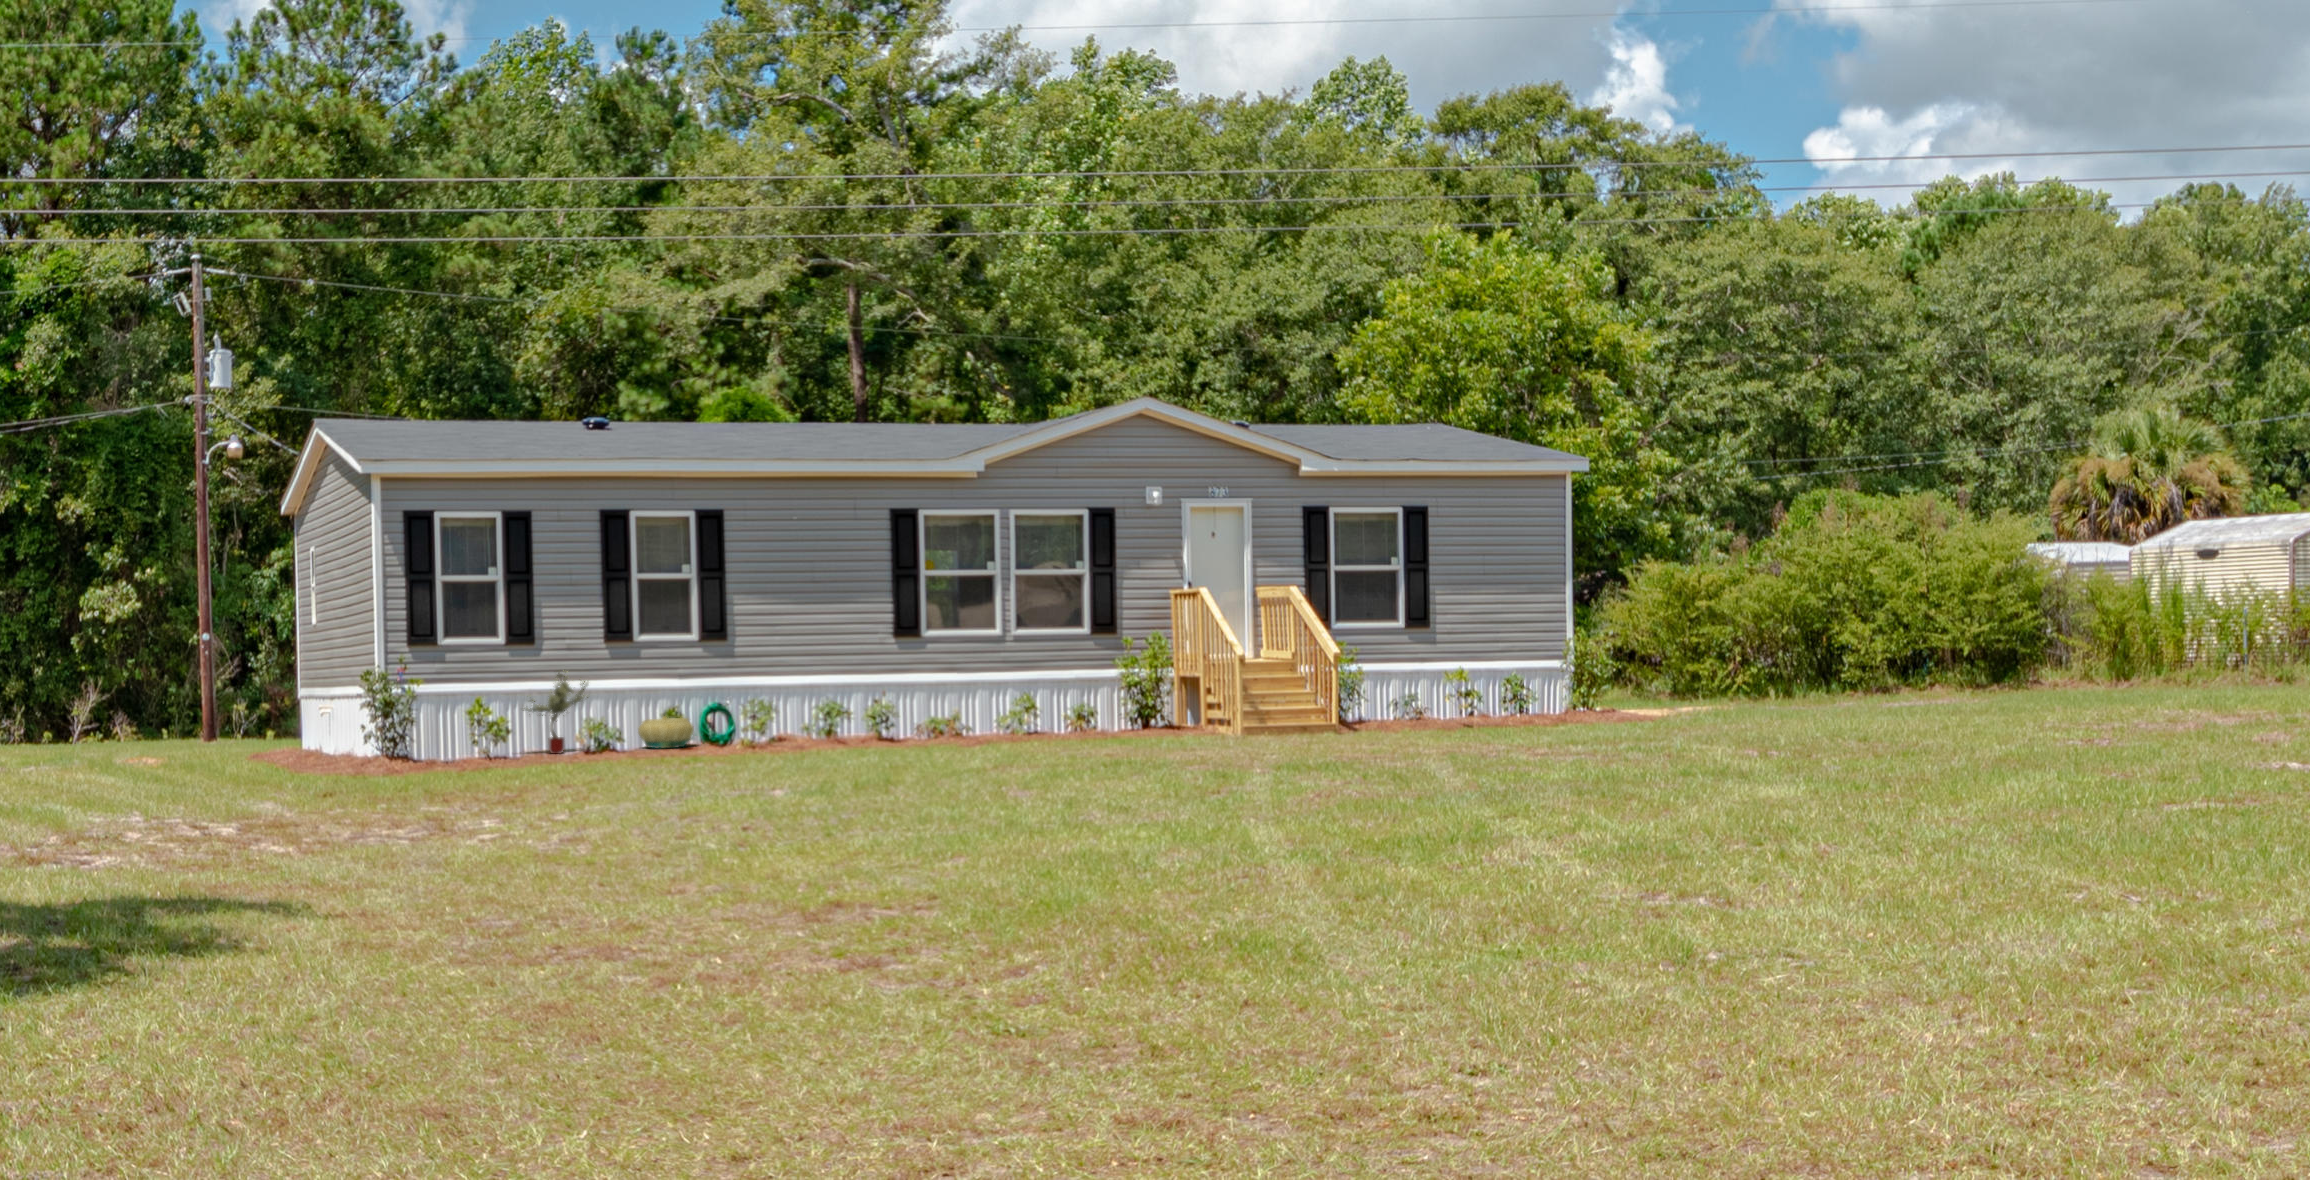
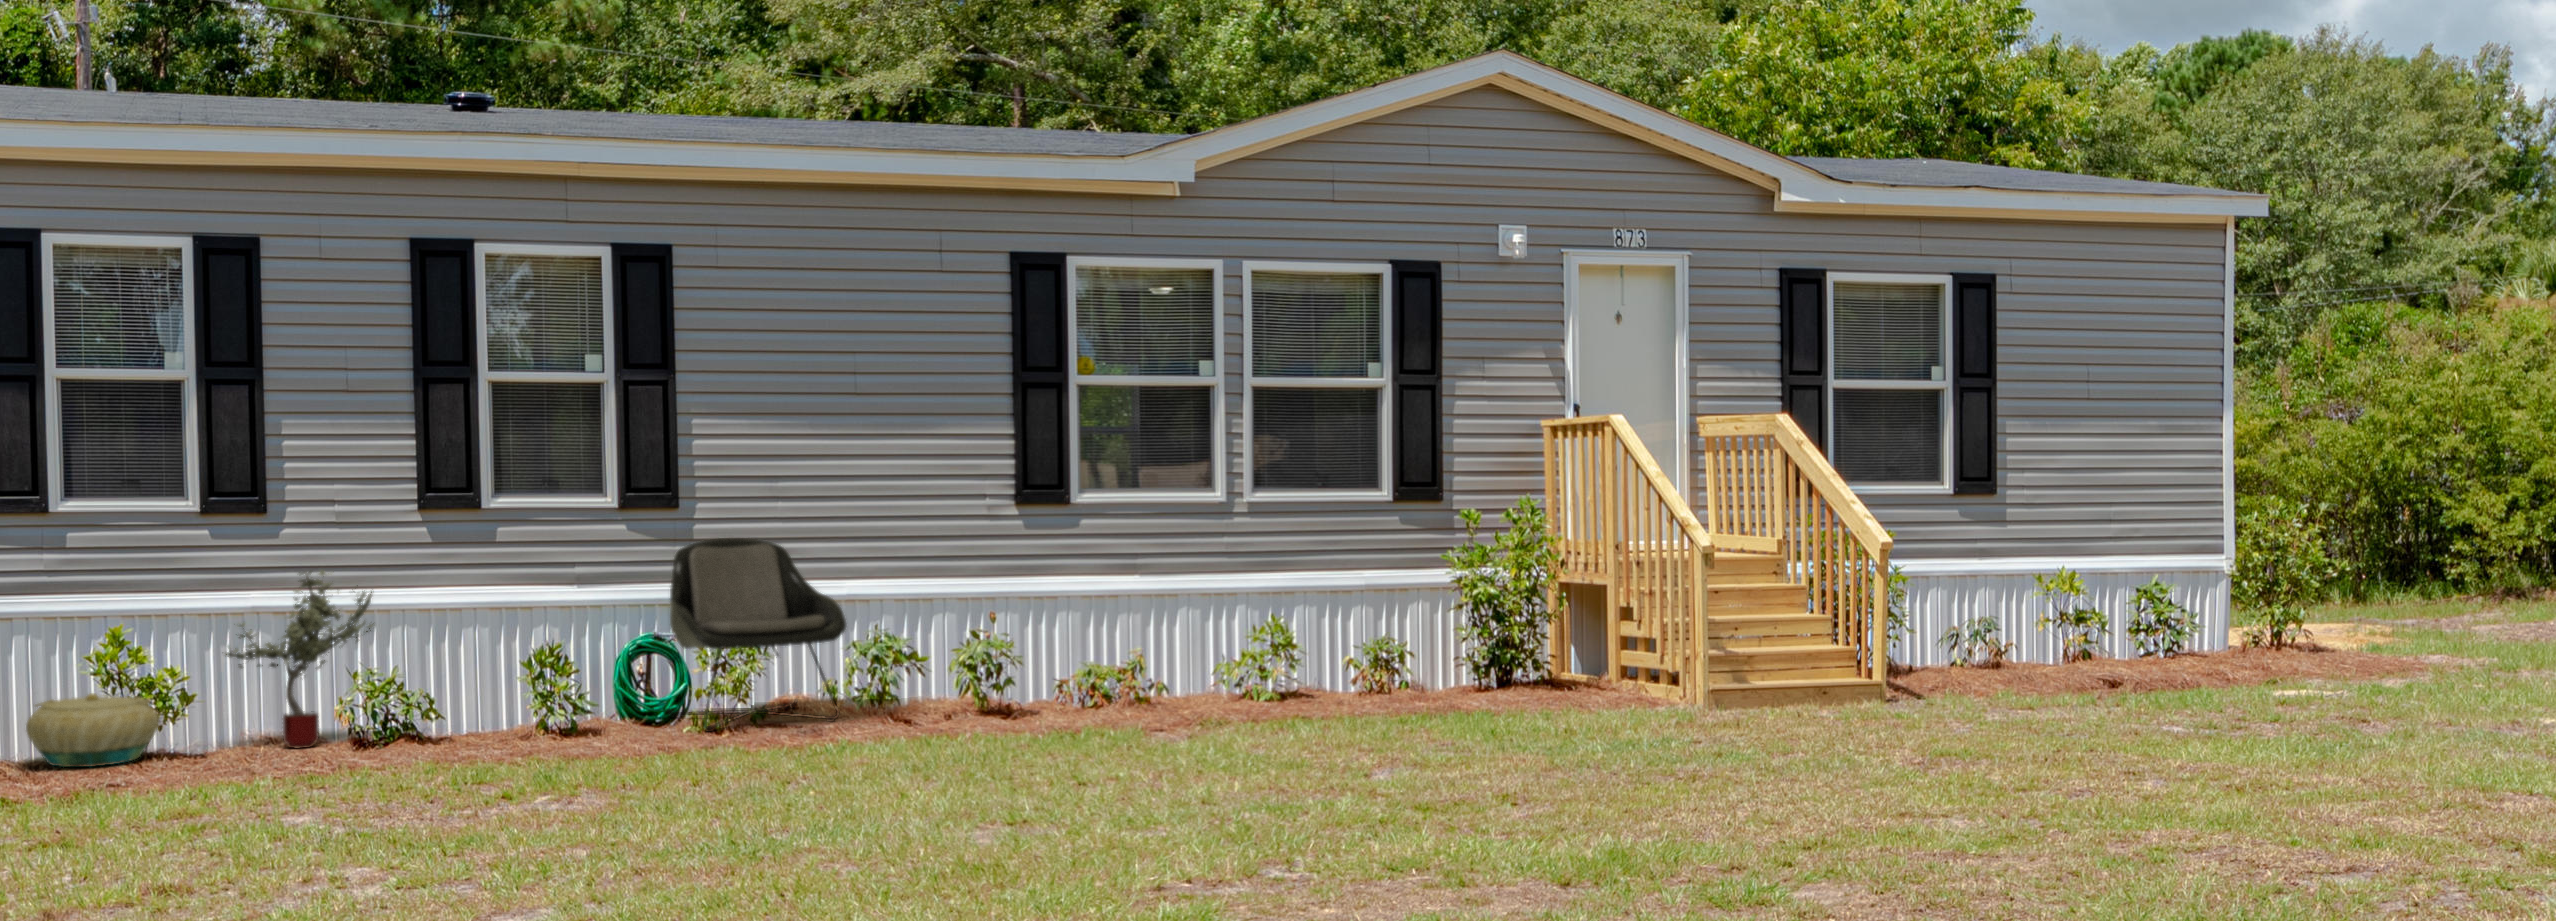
lounge chair: none [723,654,812,746] -> present [667,538,846,732]
basket: present [638,717,694,749] -> present [26,693,160,767]

